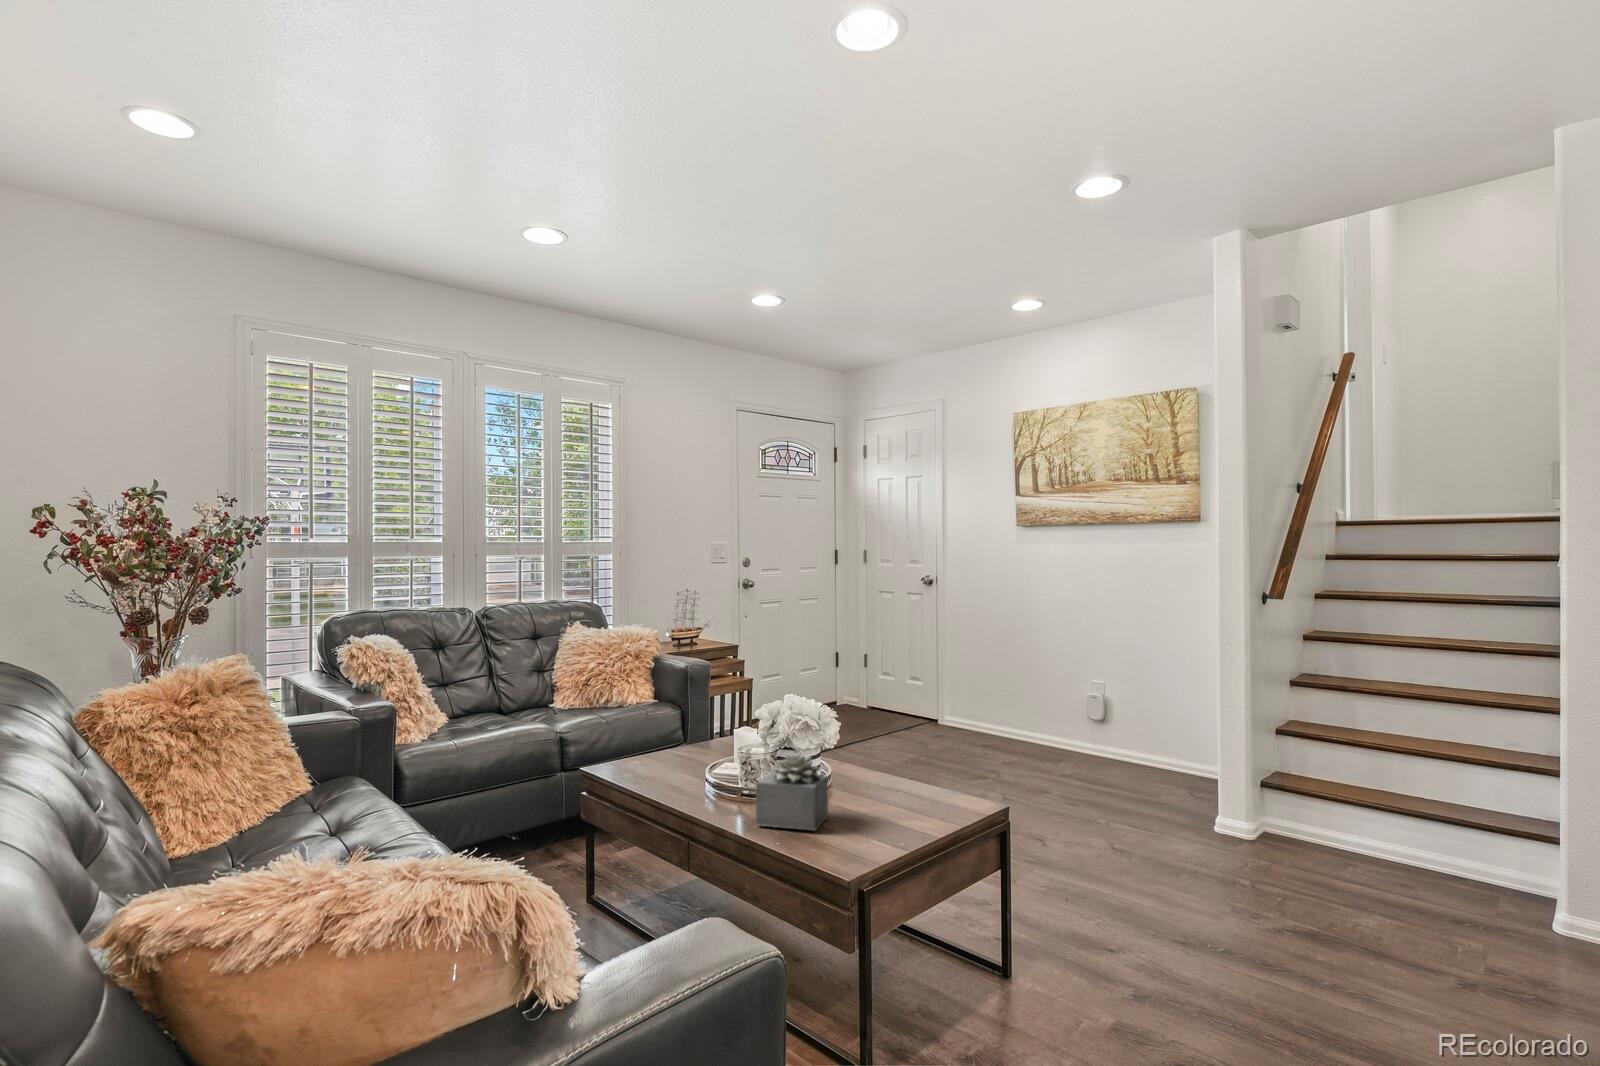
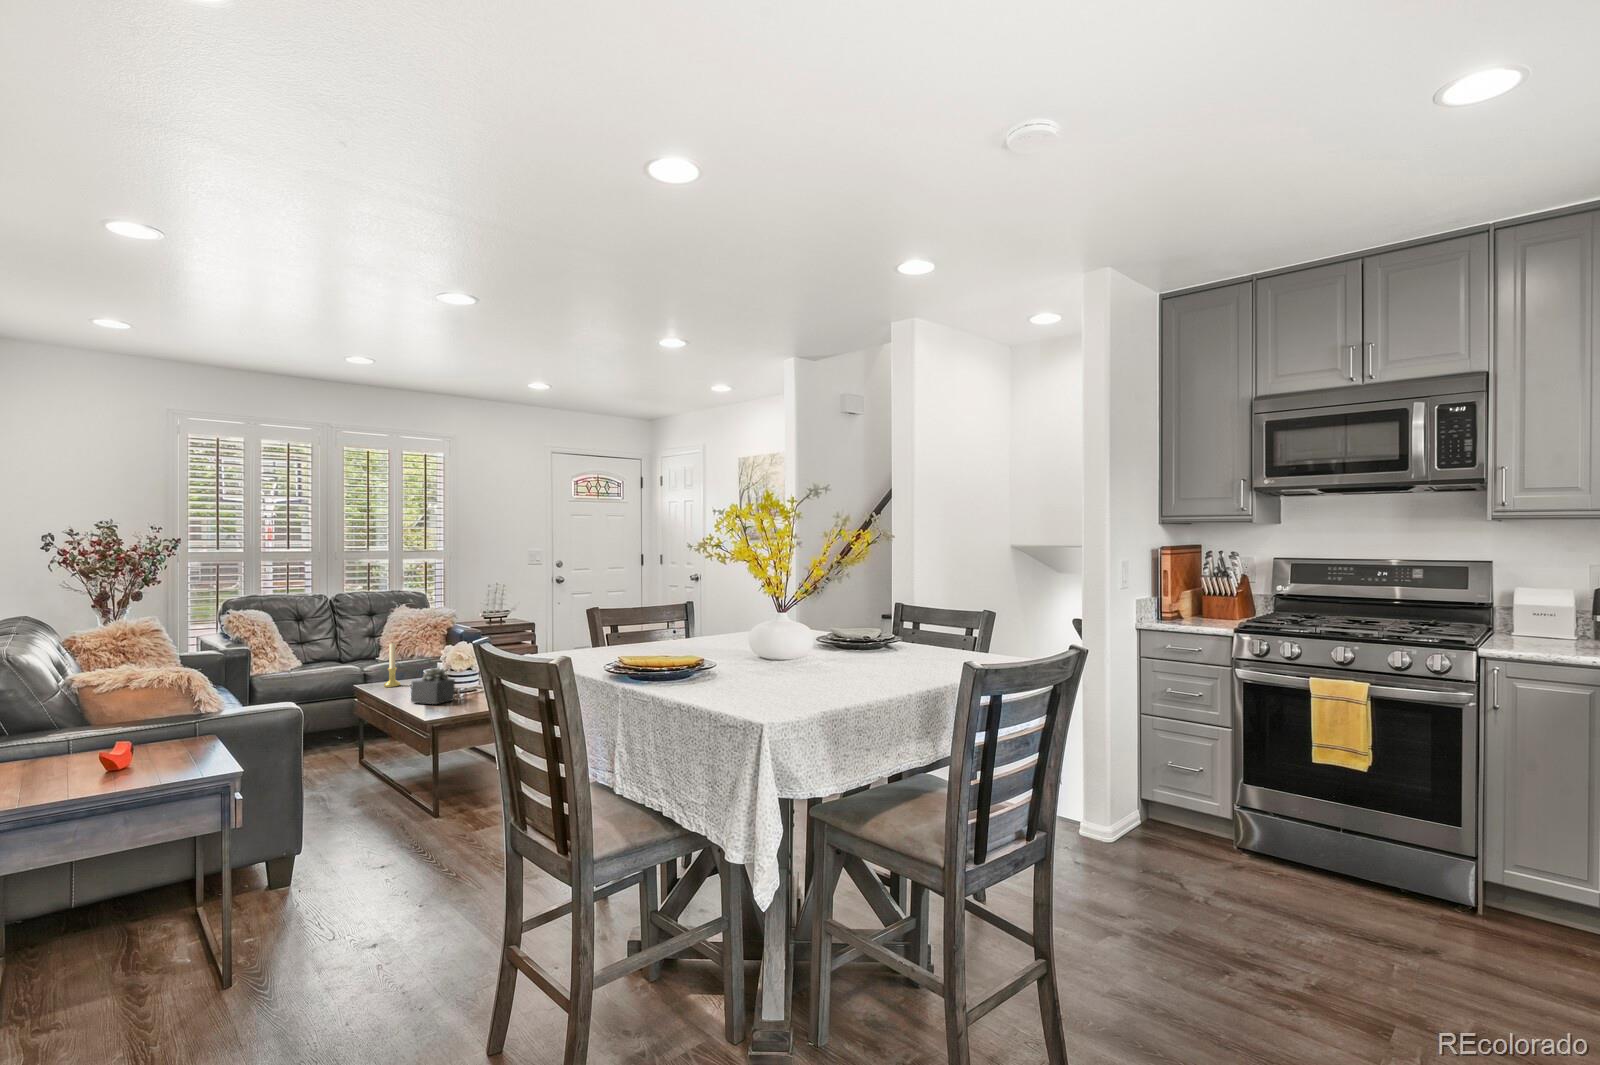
candle holder: none [645,696,672,778] -> present [384,643,401,687]

